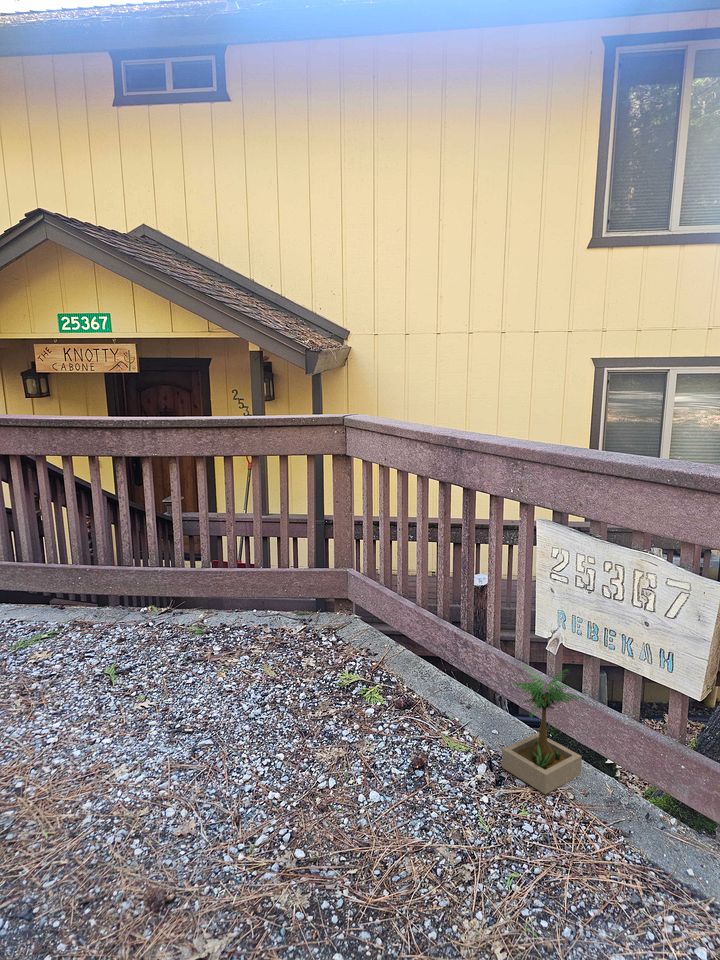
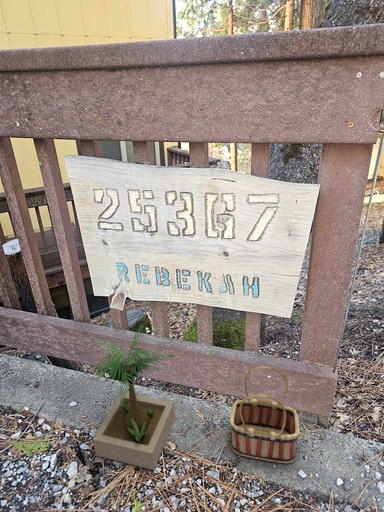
basket: none [623,739,695,845] -> present [230,366,300,463]

